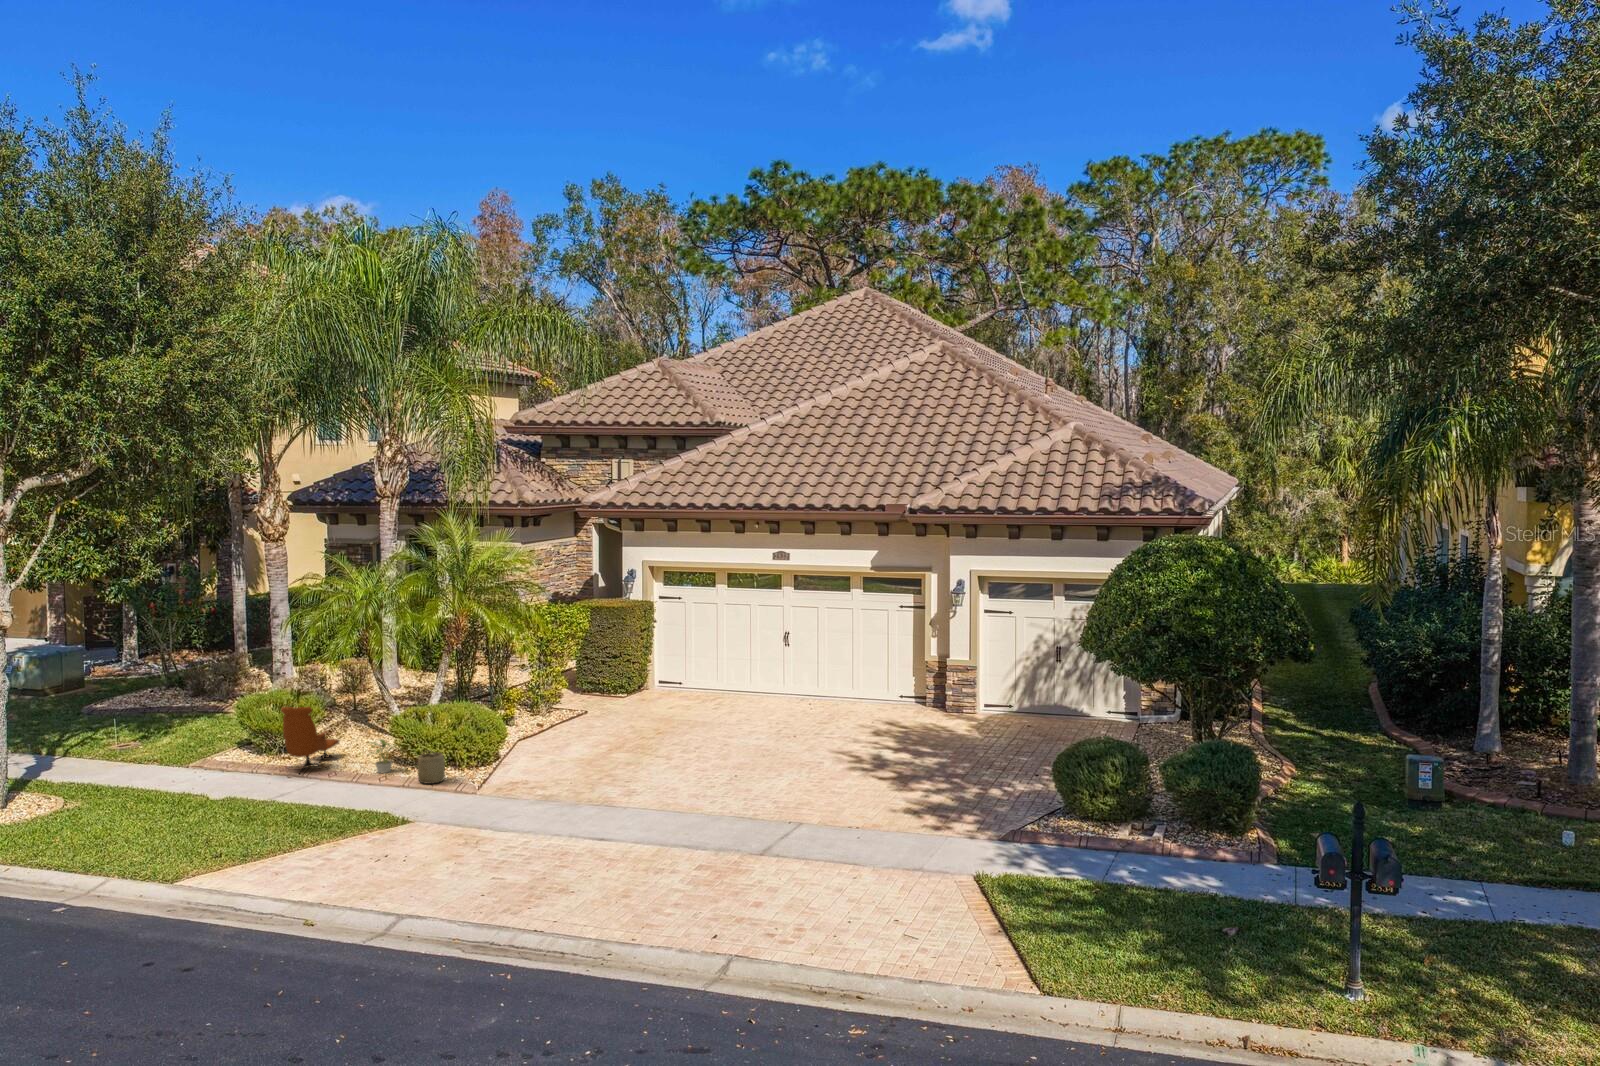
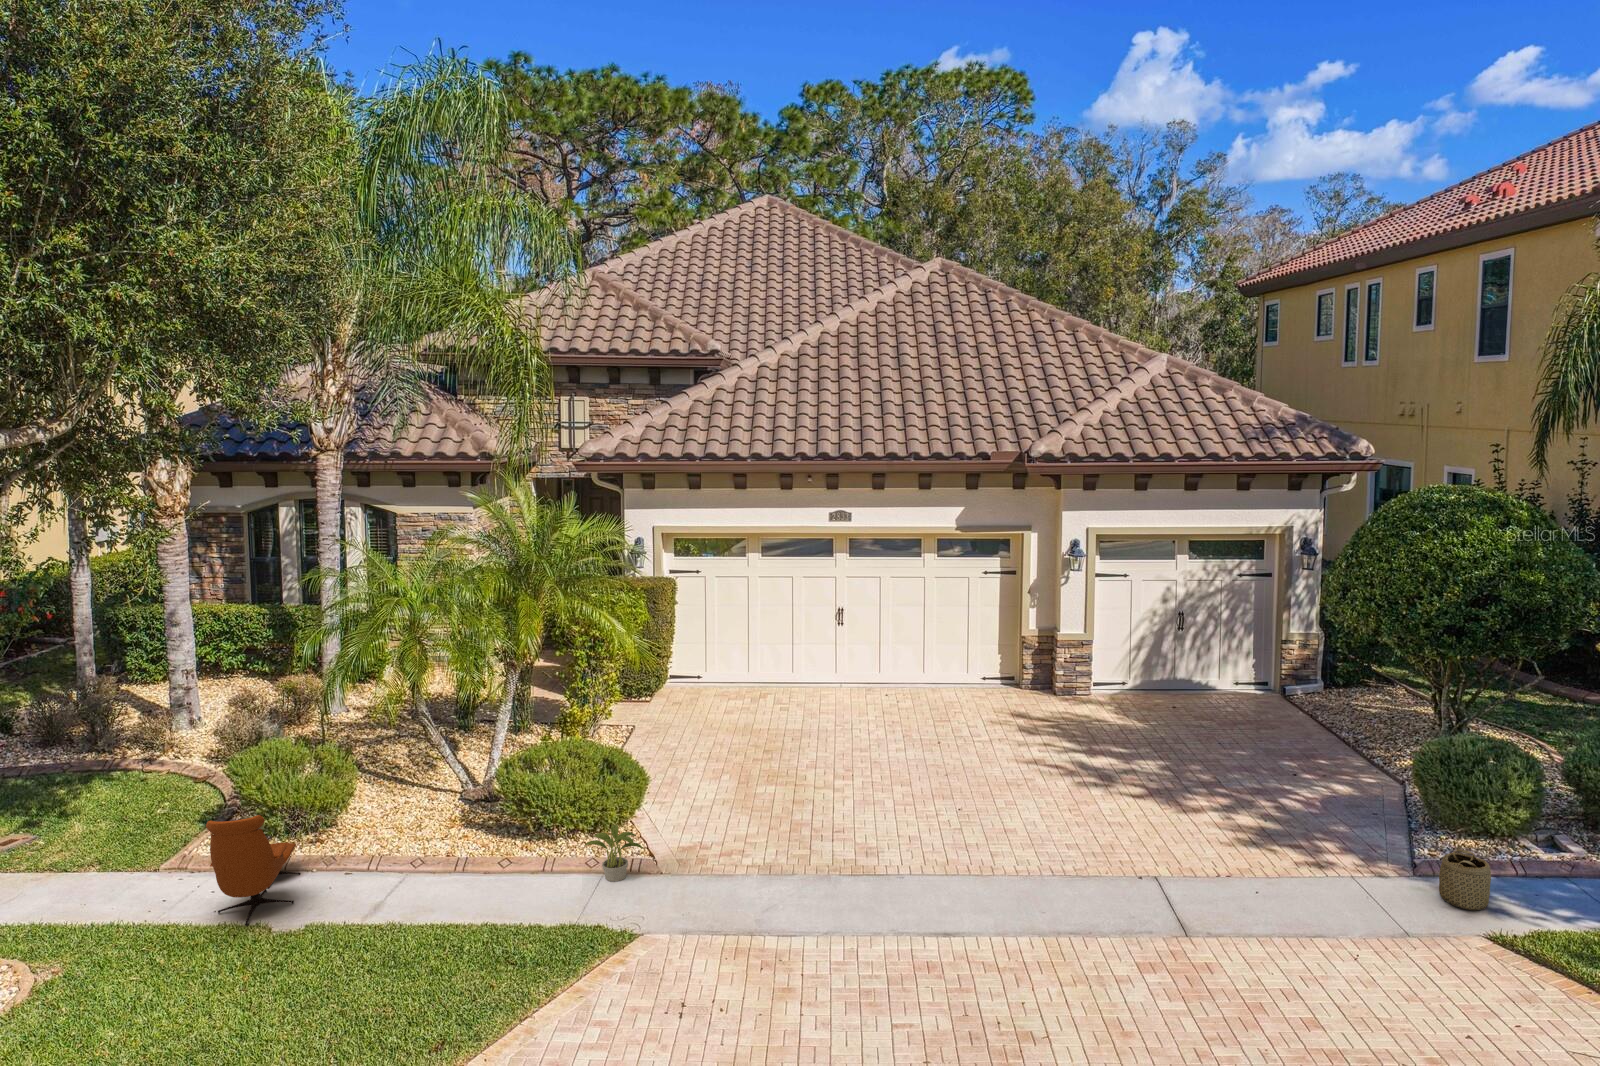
potted plant: present [372,739,395,773] -> present [584,825,643,882]
basket: present [418,750,445,784] -> present [1439,849,1491,910]

